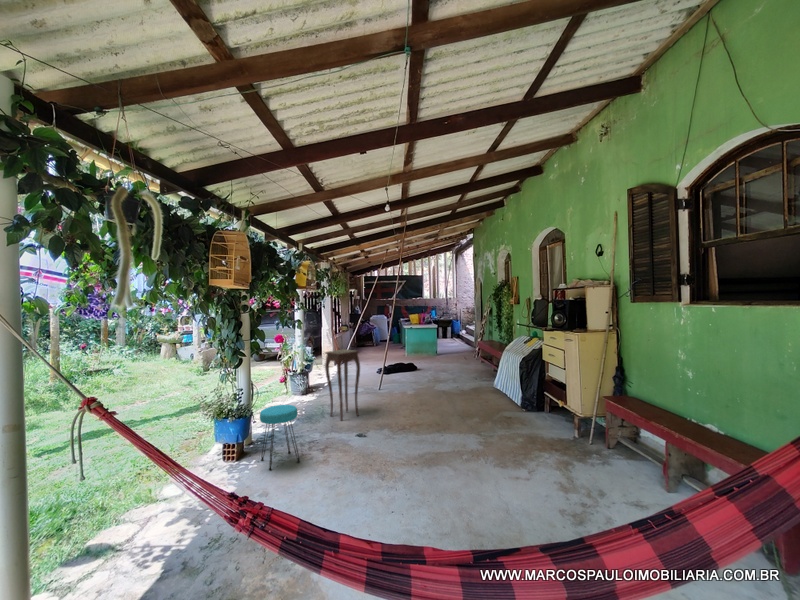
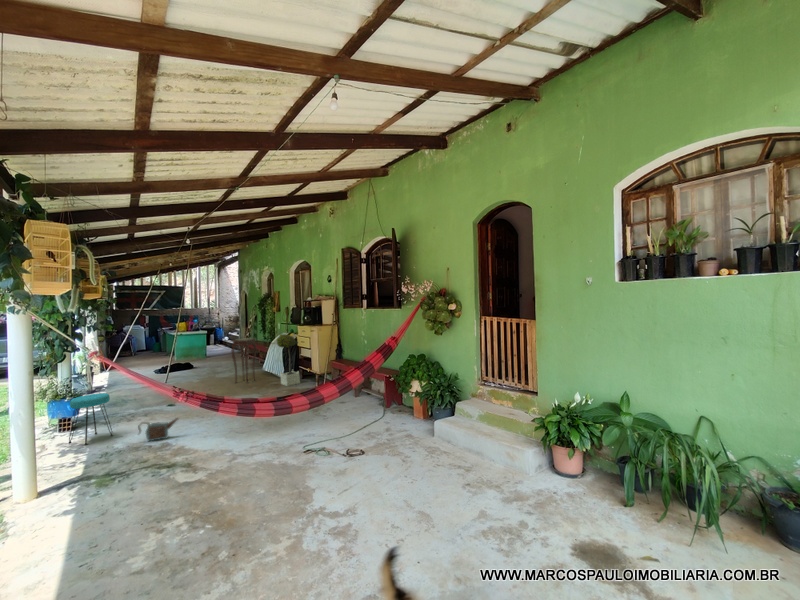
potted tree: none [510,340,547,423] -> present [277,334,300,386]
side table: present [325,349,360,421] -> present [231,338,256,382]
watering can: none [311,461,357,493] -> present [138,418,178,441]

